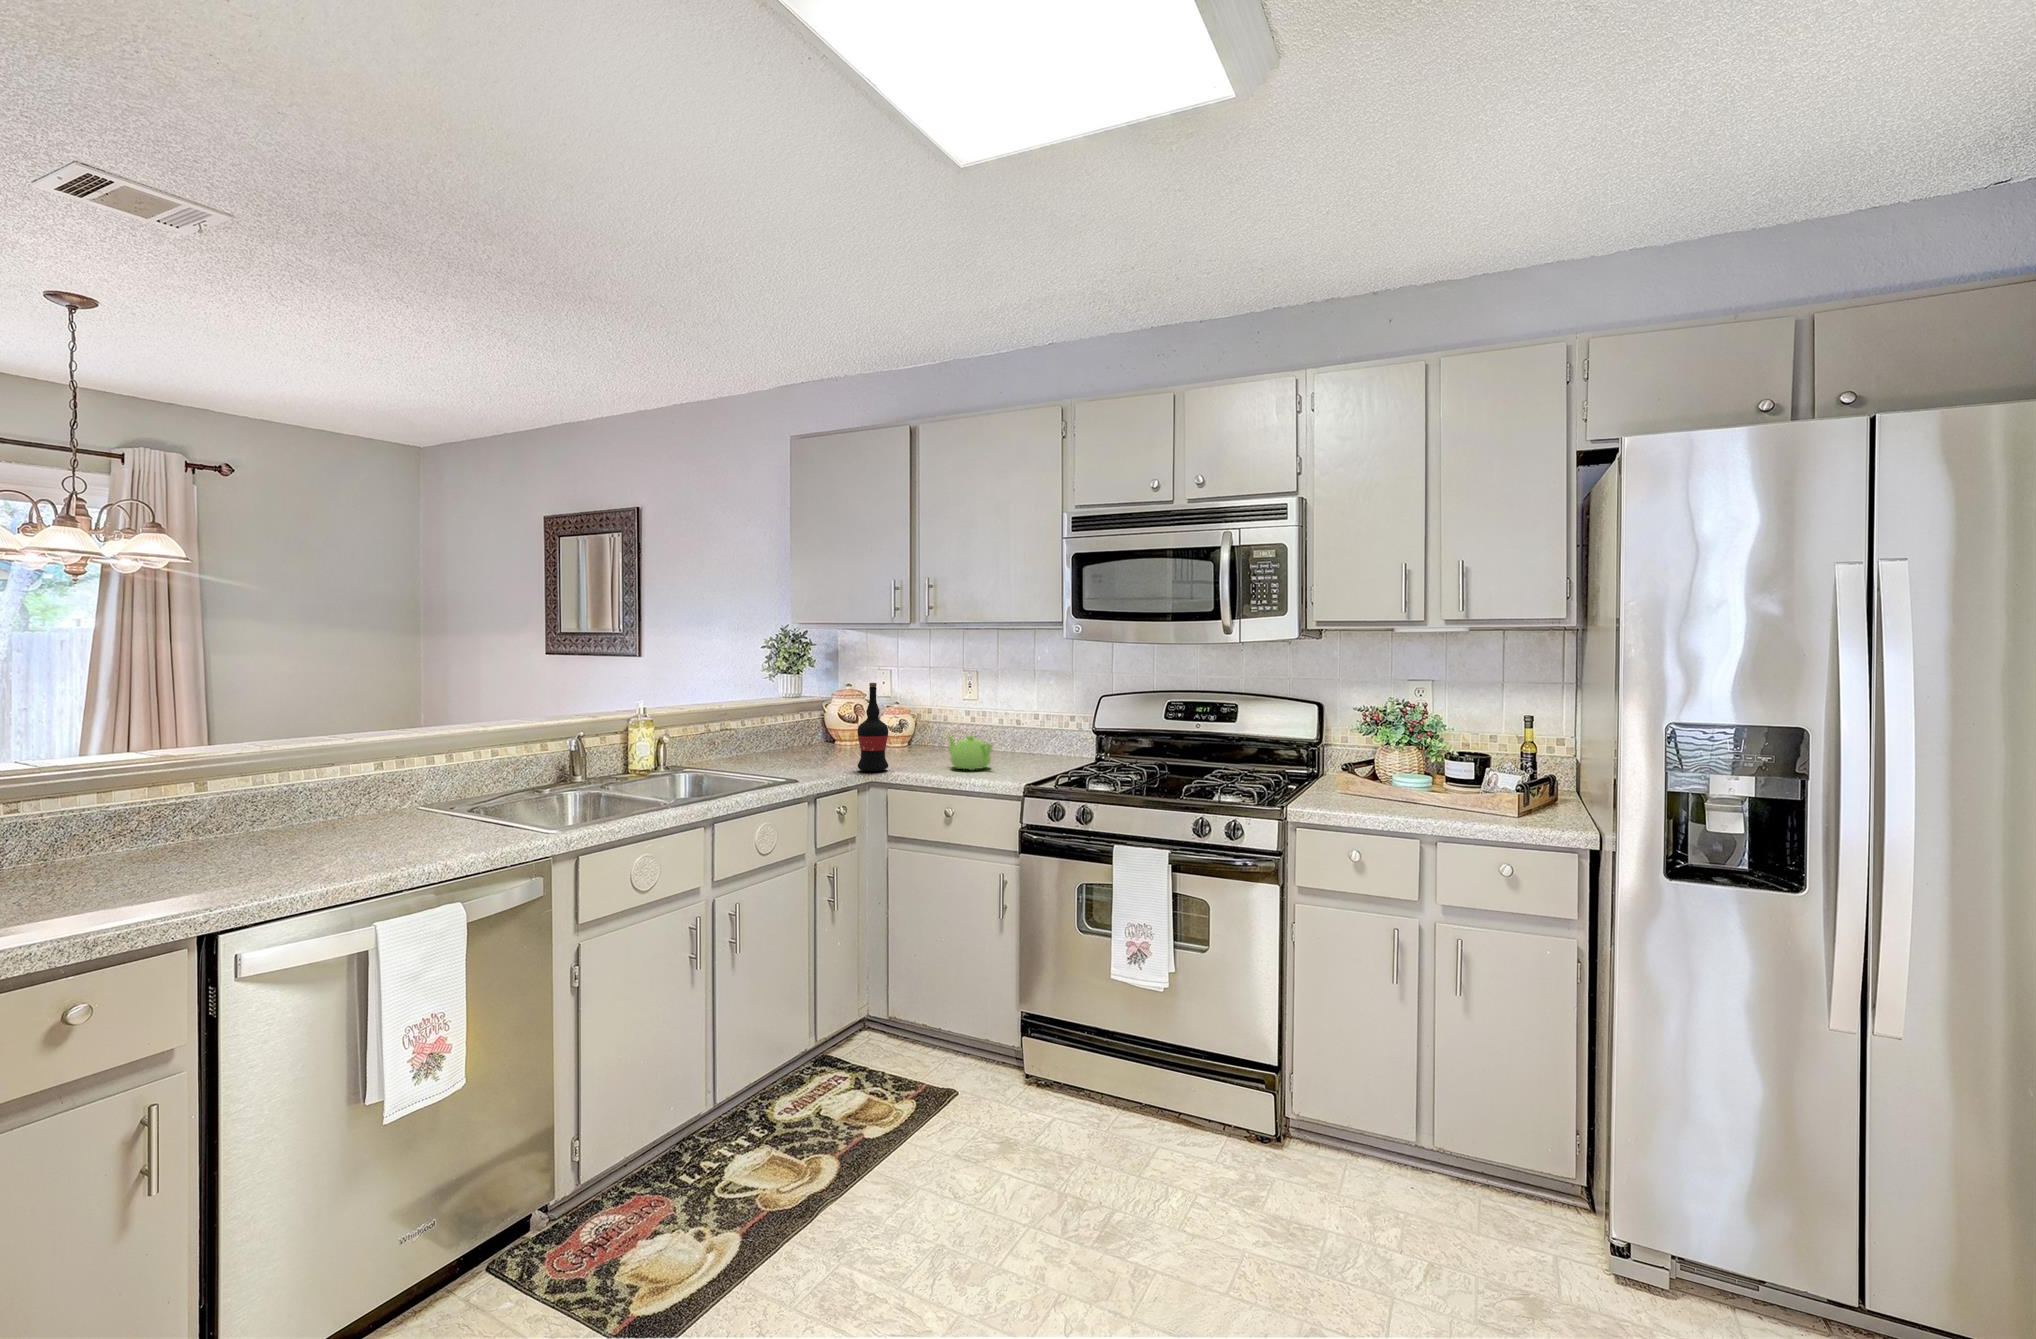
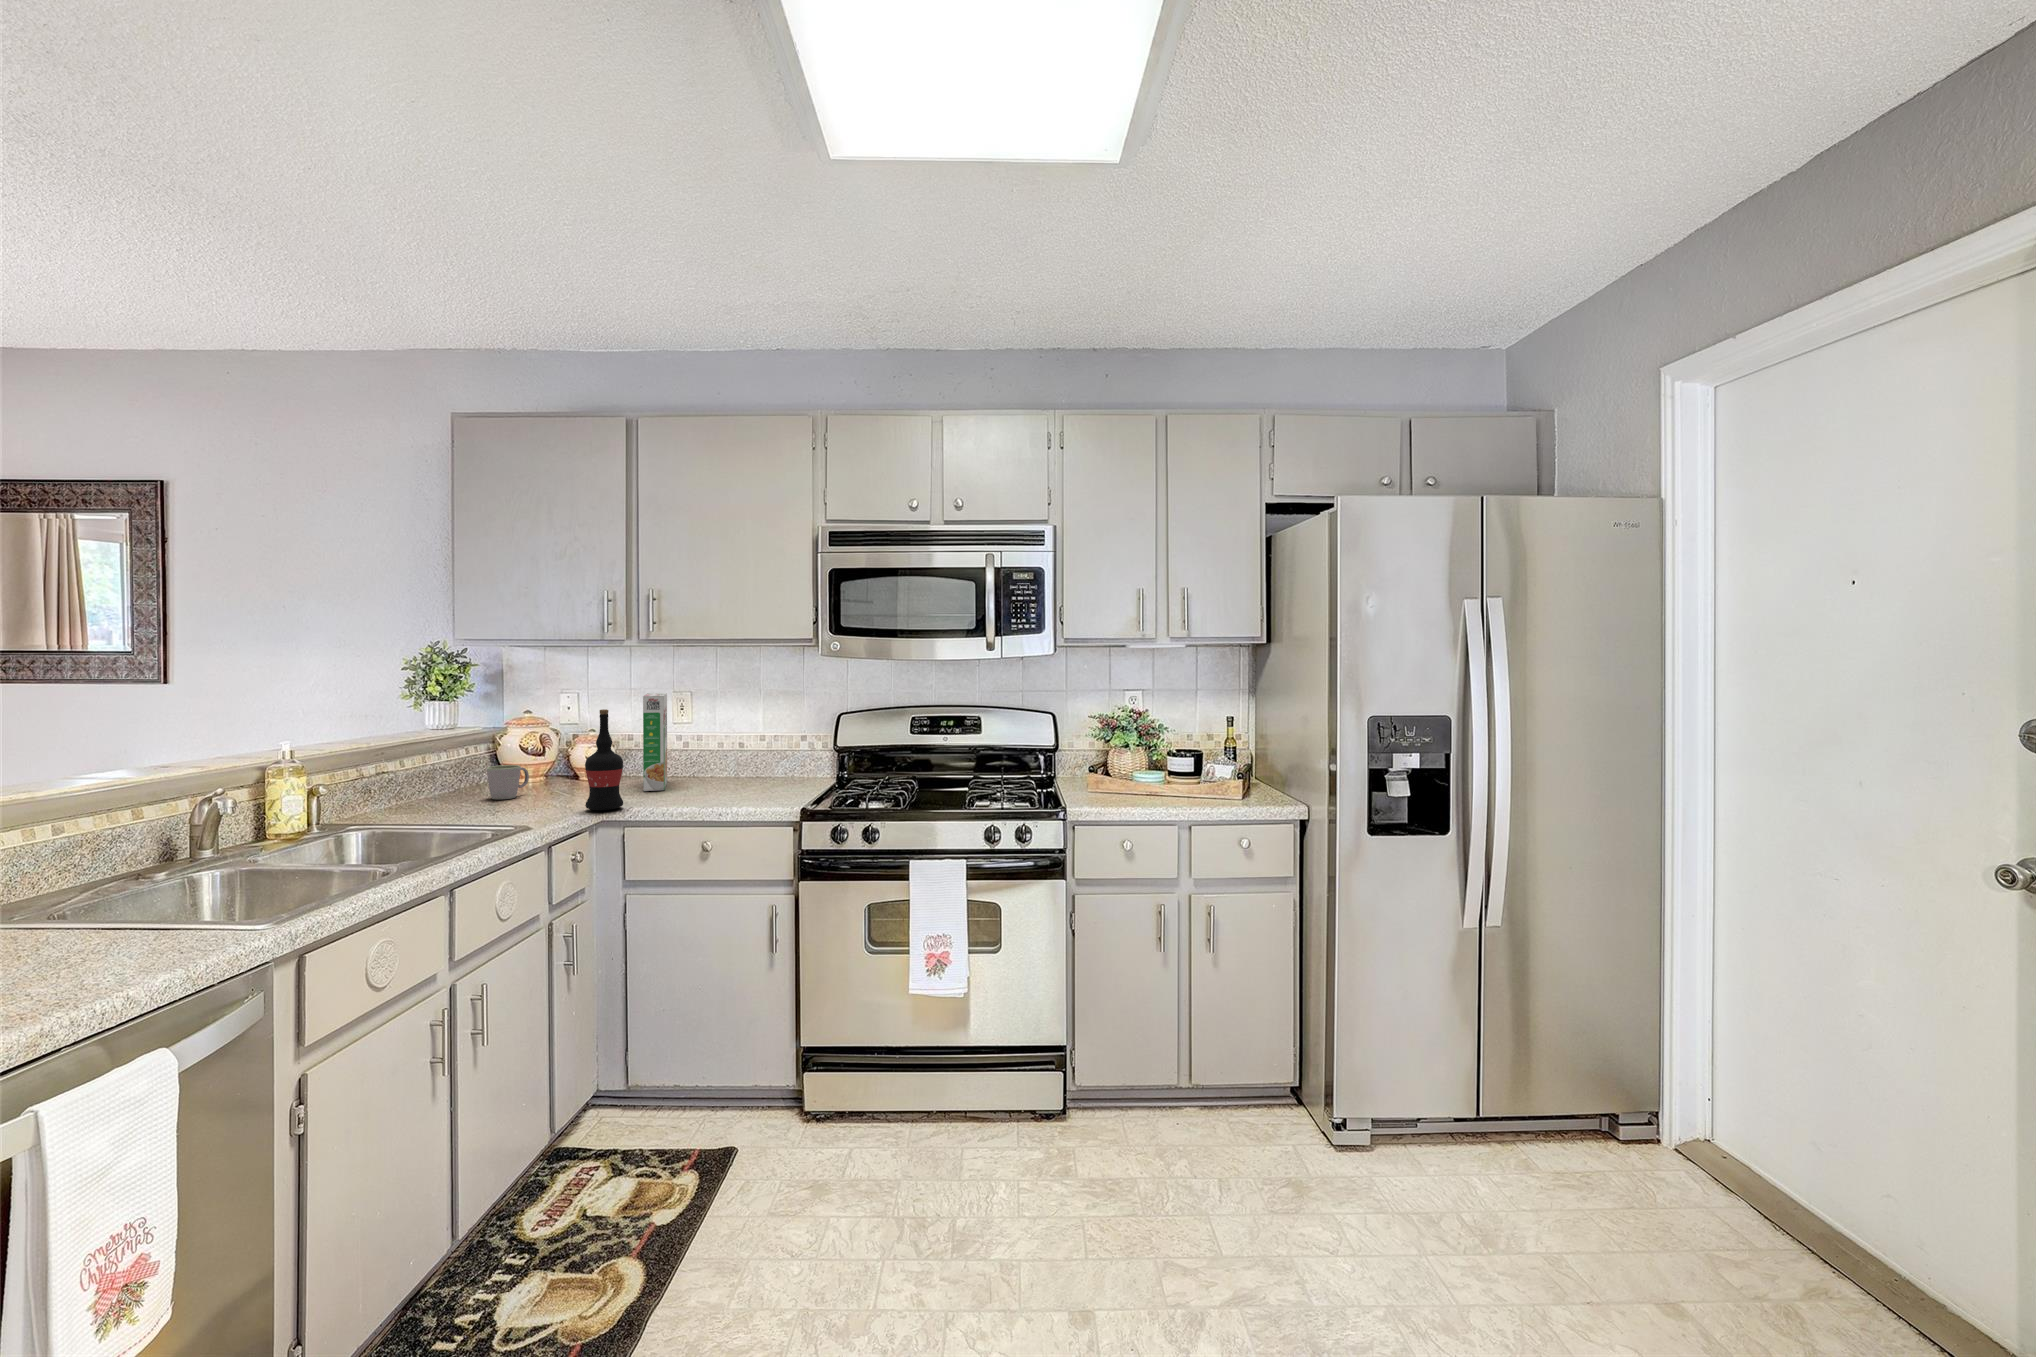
cereal box: none [921,670,952,758] -> present [643,693,667,791]
mug: none [803,728,837,757] -> present [487,765,529,799]
teapot: present [948,735,992,770] -> none [686,763,745,800]

